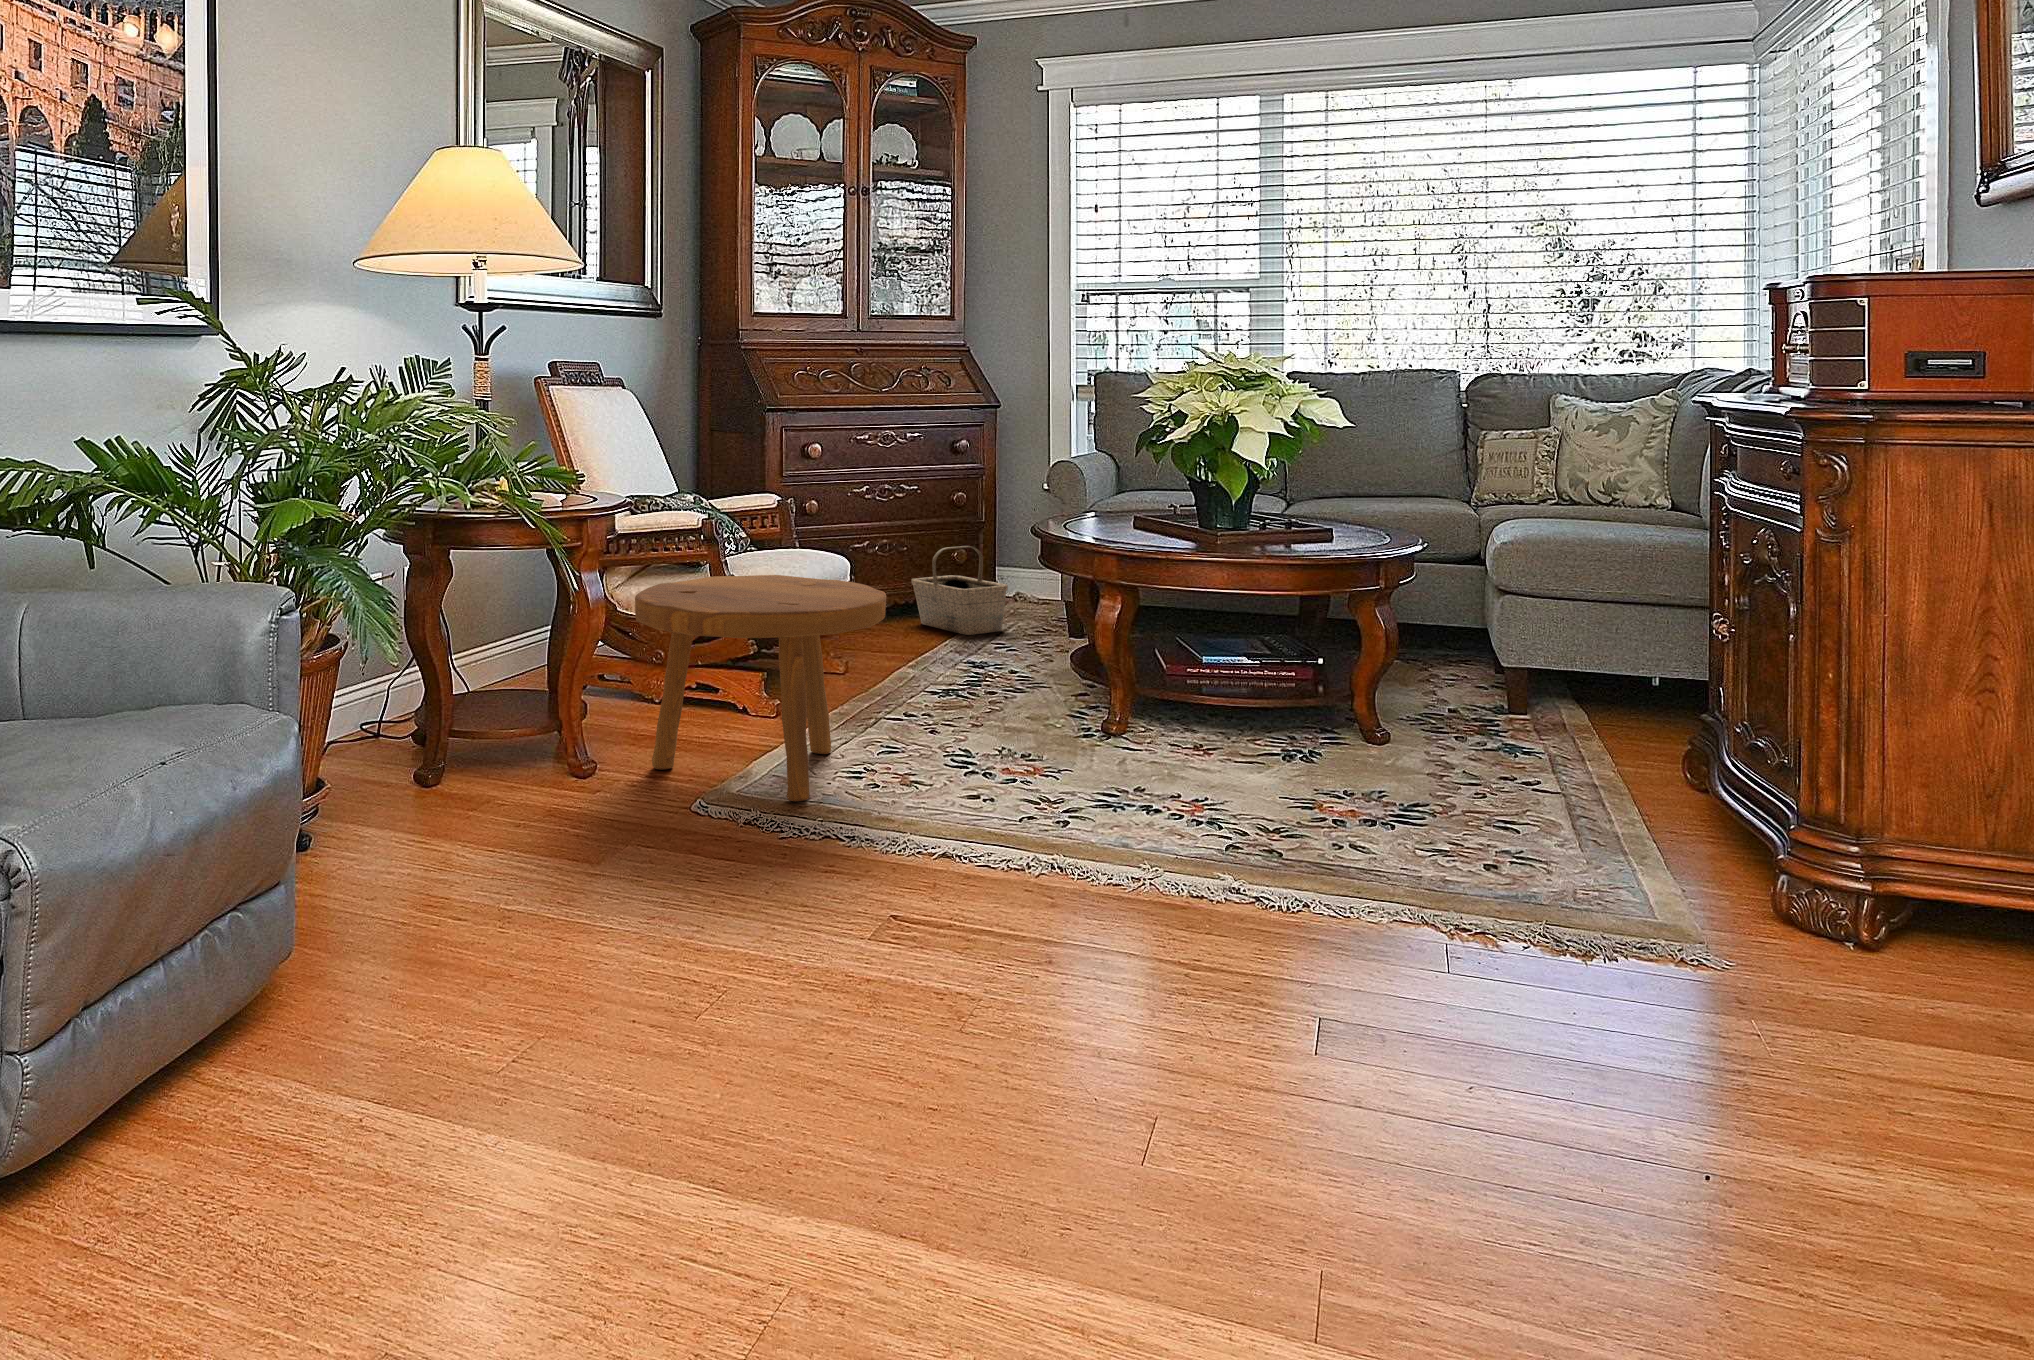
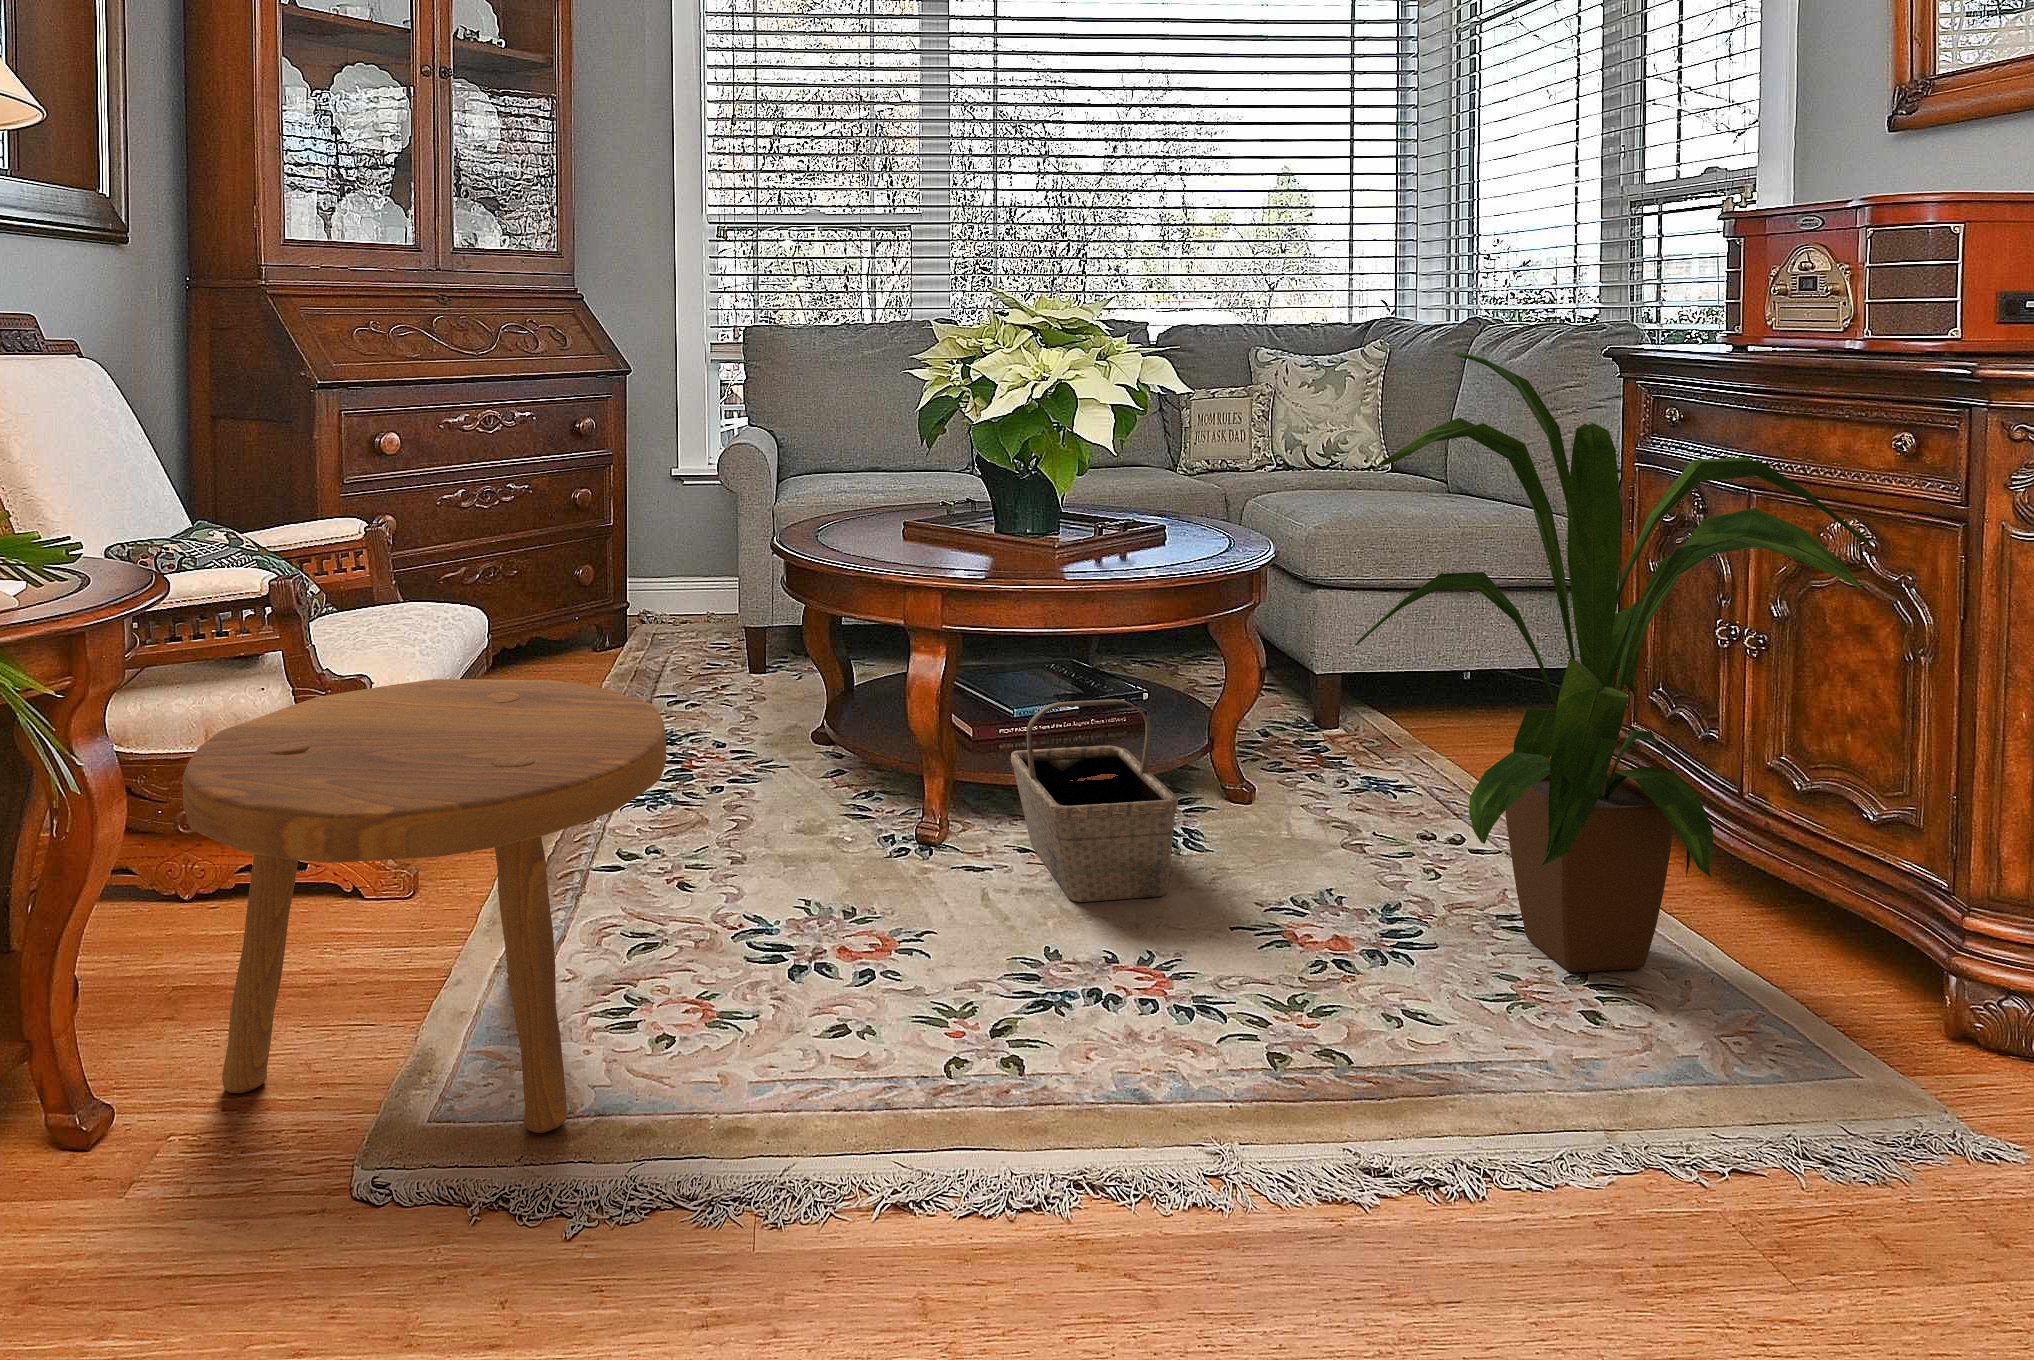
house plant: none [1366,391,1743,849] -> present [1355,352,1874,972]
basket: present [912,546,1008,635] -> present [1011,700,1178,902]

